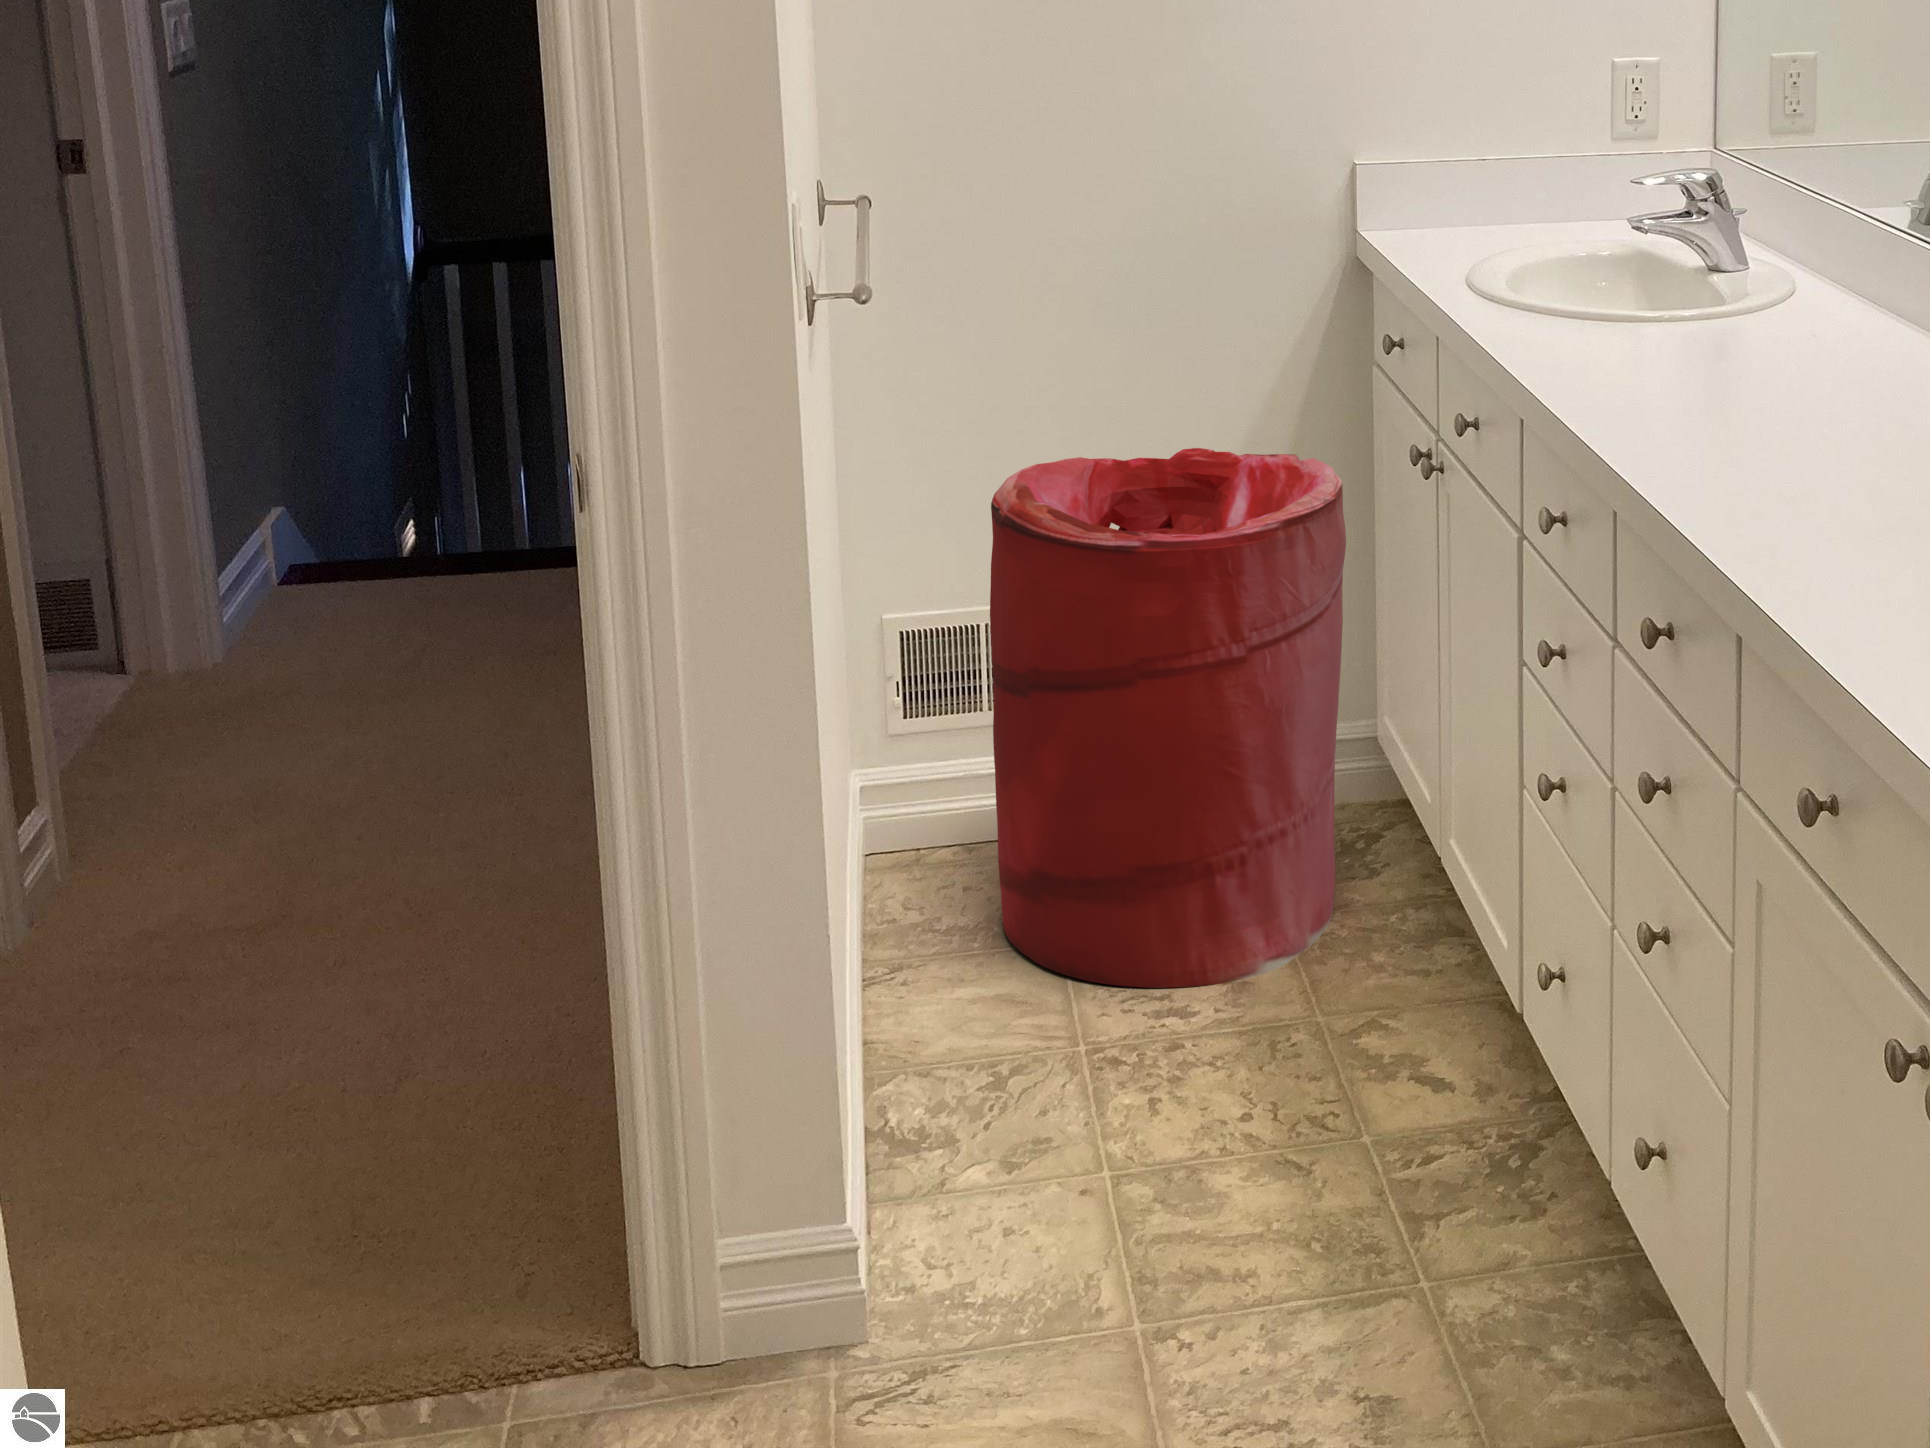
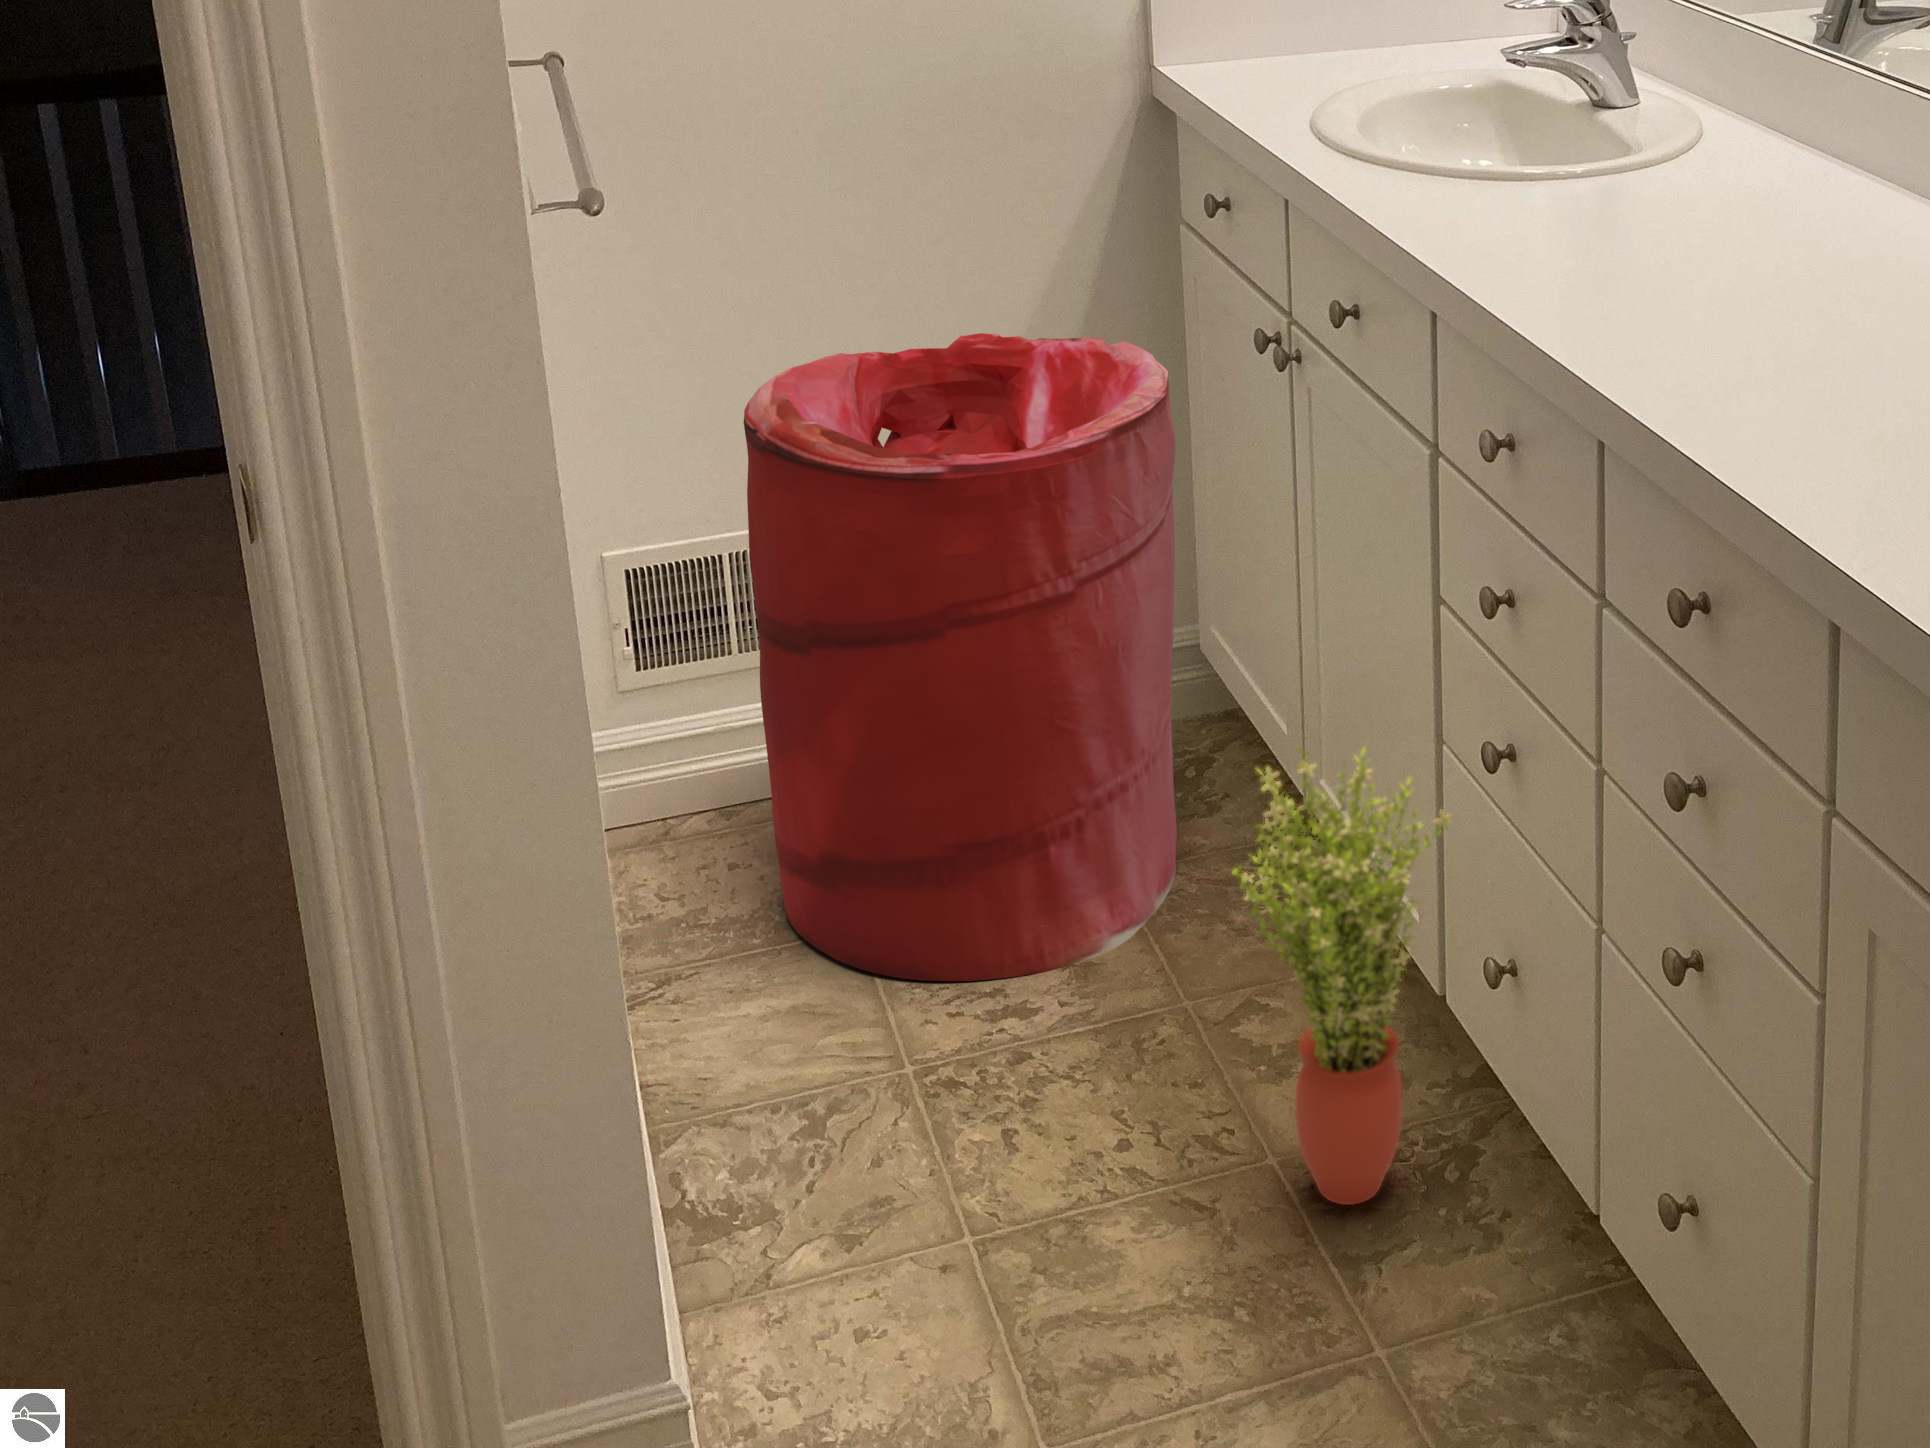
potted plant: none [1327,772,1515,1175] -> present [1232,748,1452,1205]

